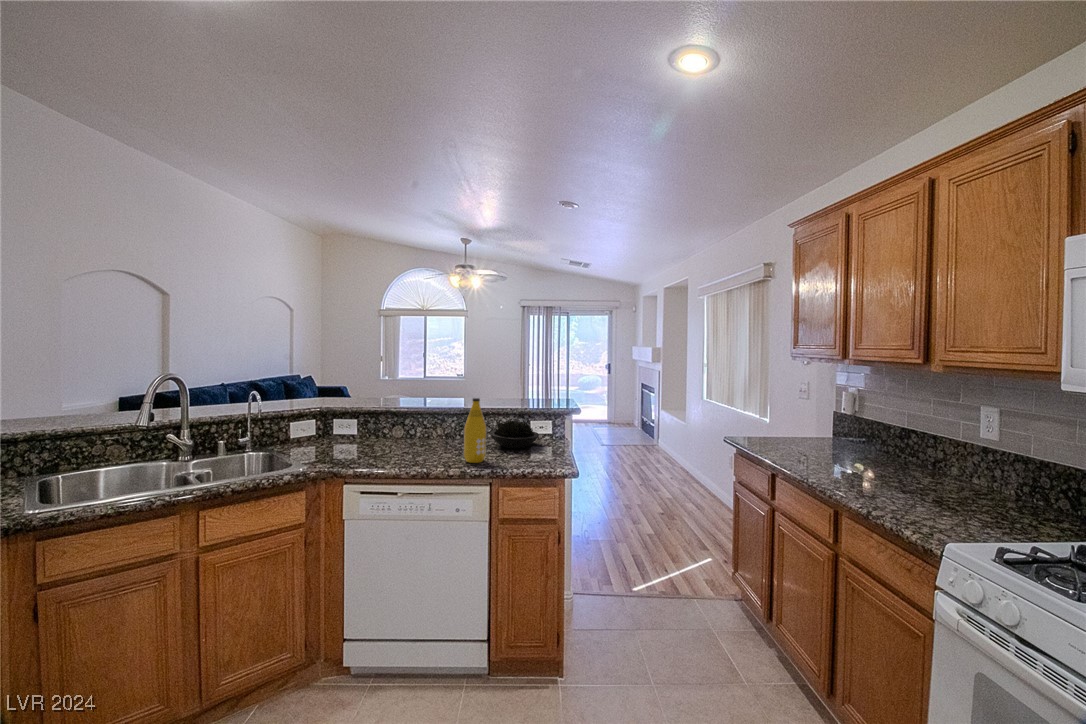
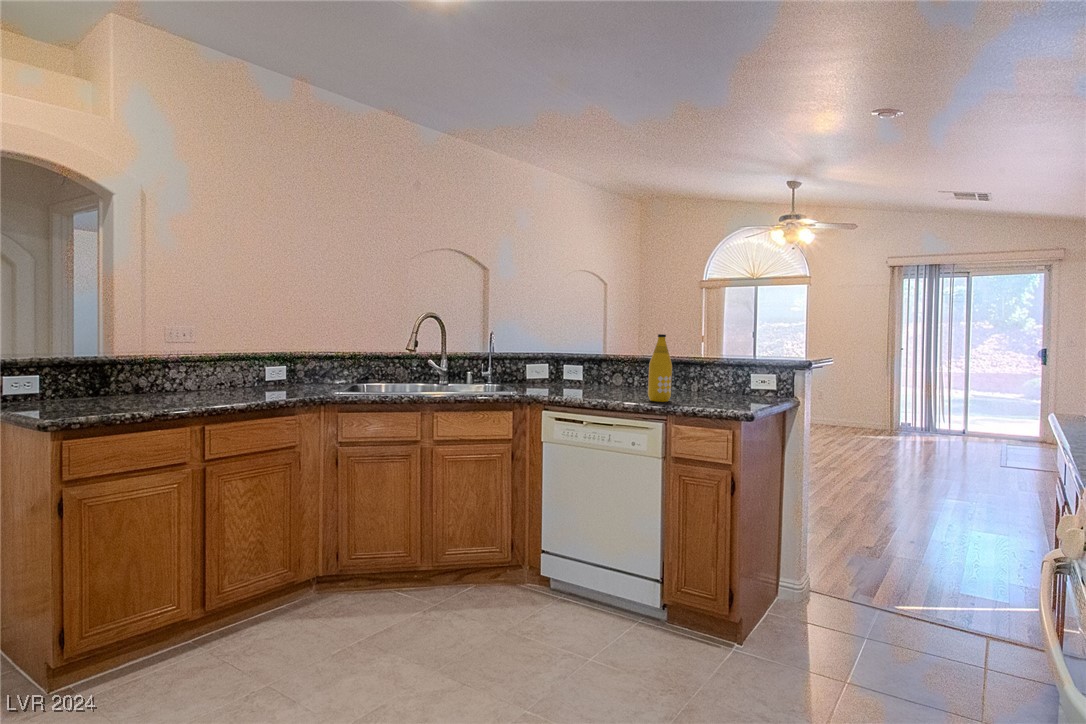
succulent plant: present [490,420,539,448] -> none [694,366,752,398]

